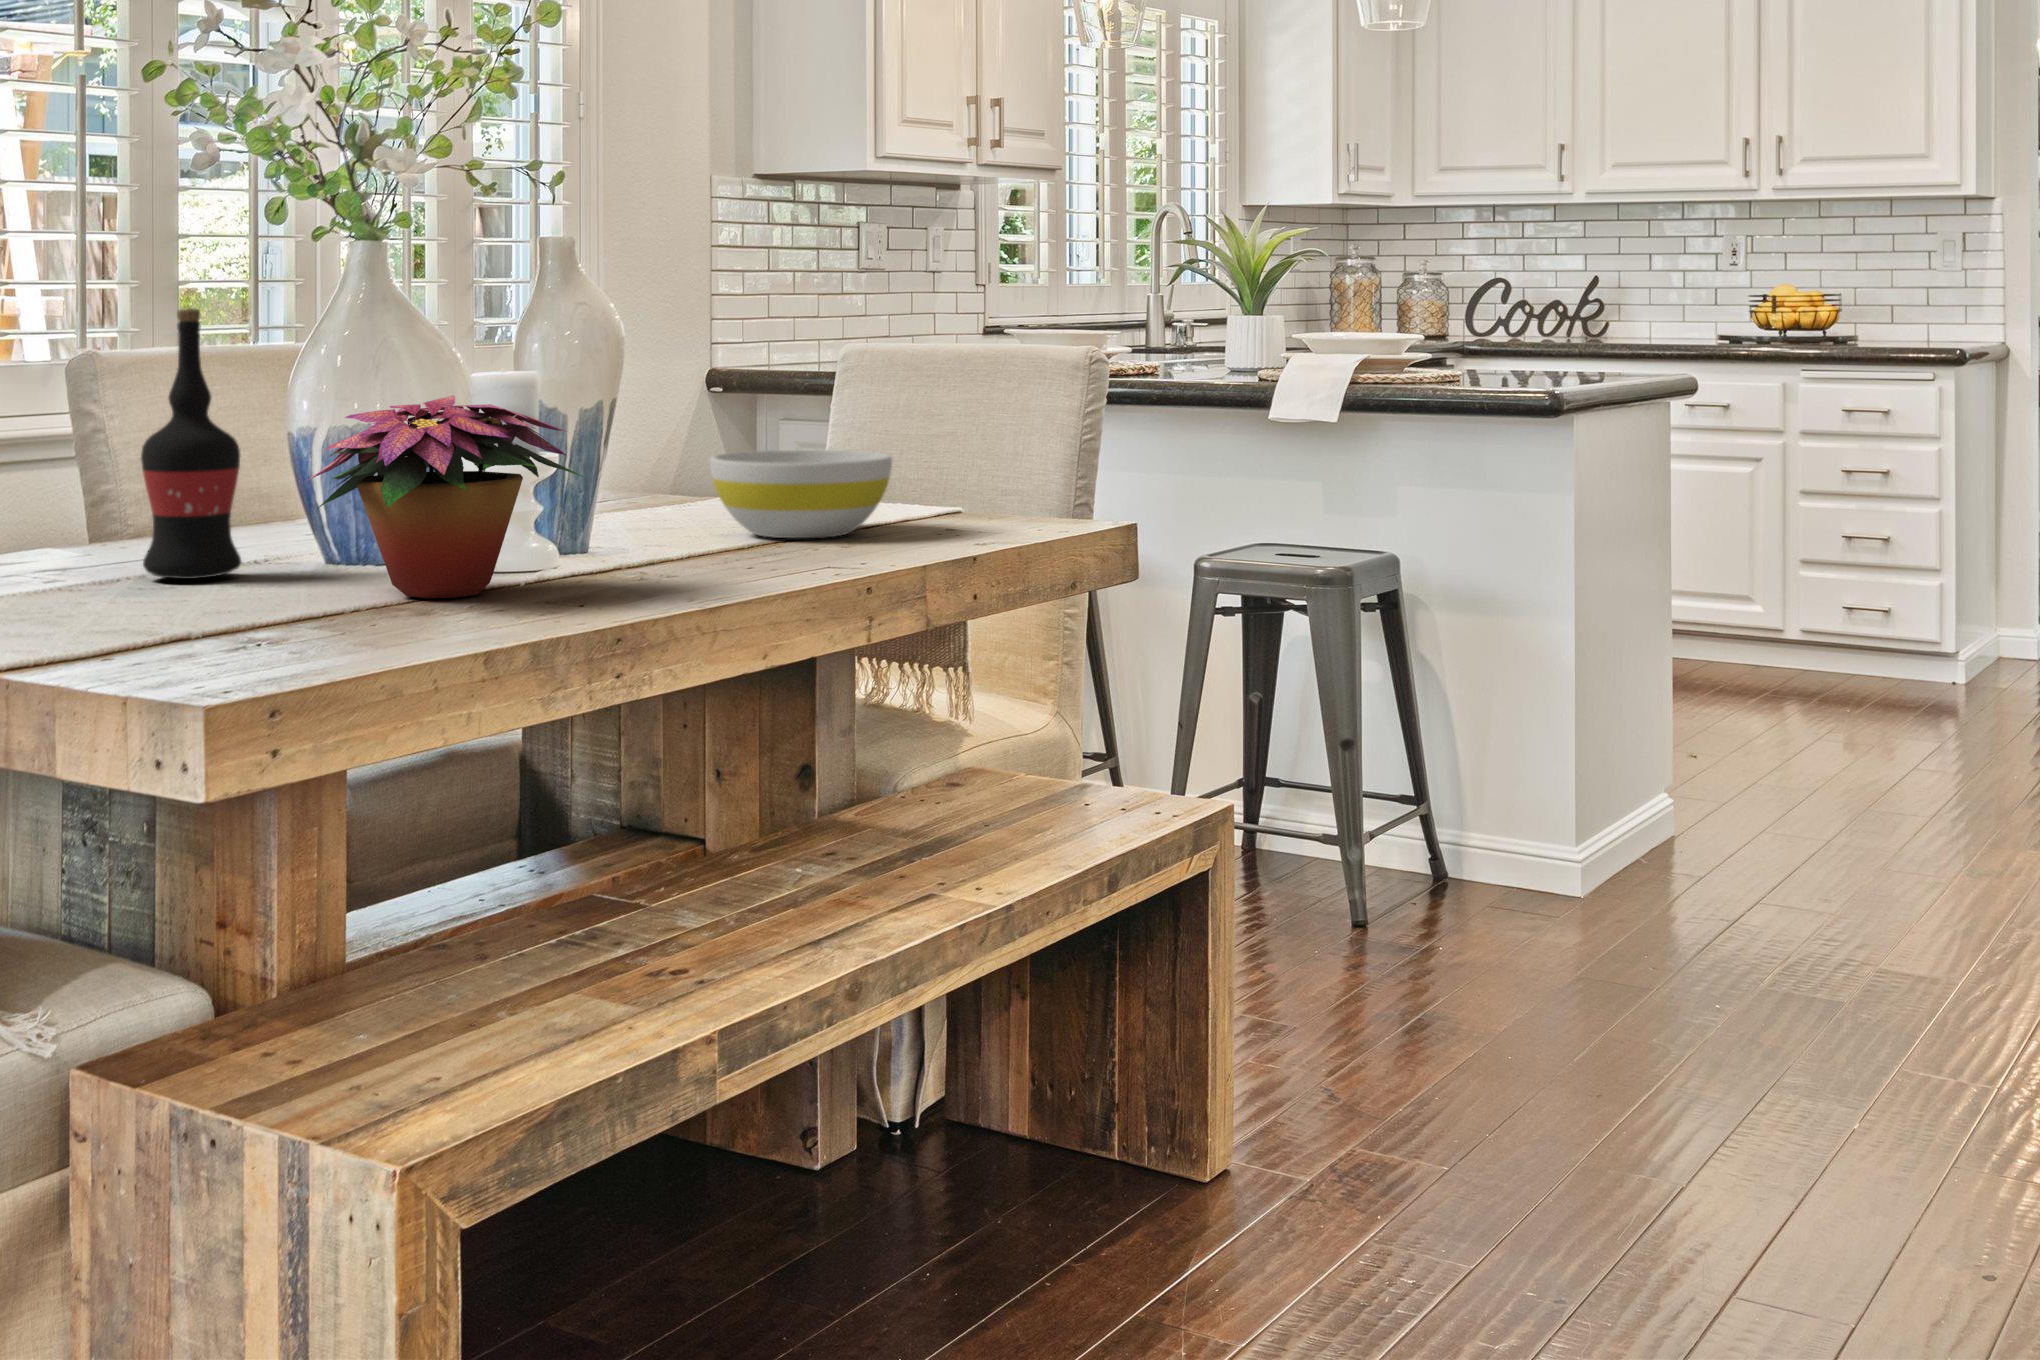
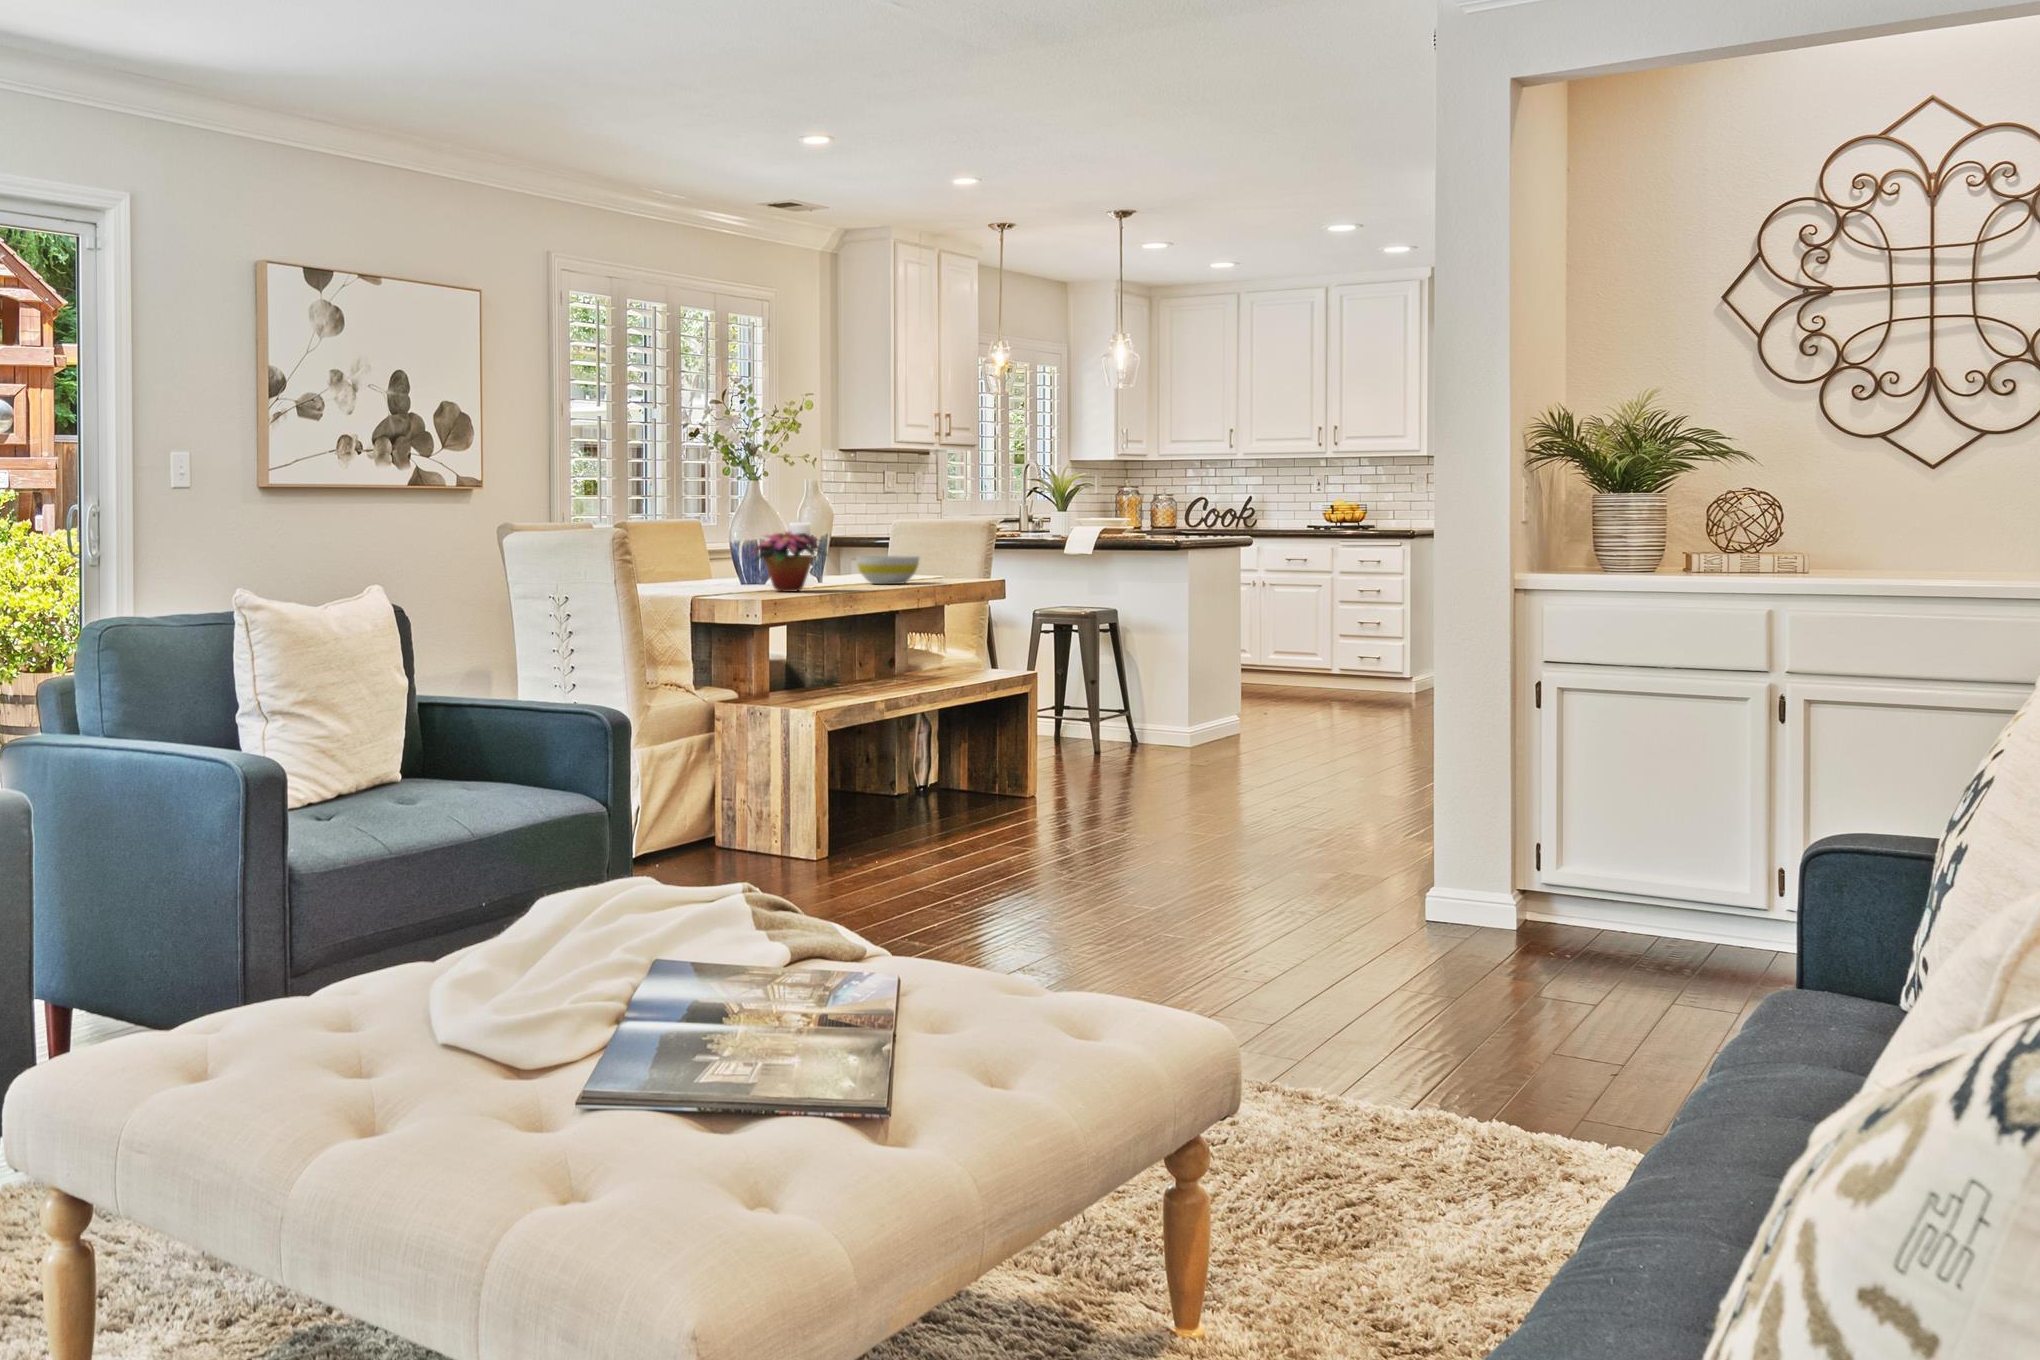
wine bottle: present [141,309,242,579] -> none [685,504,716,590]

